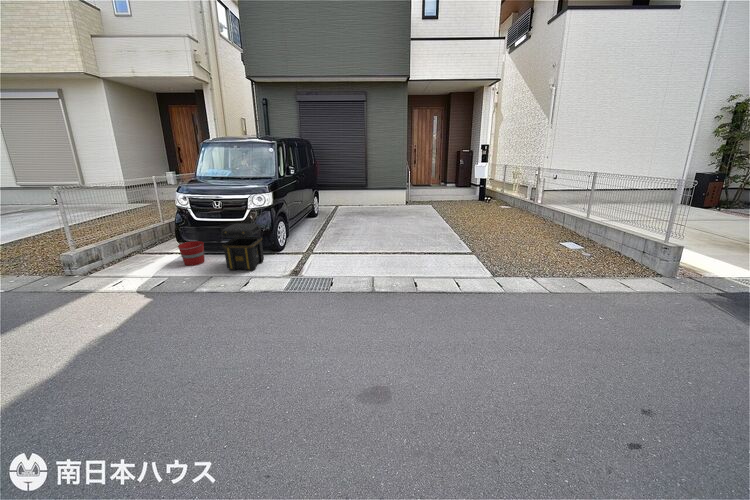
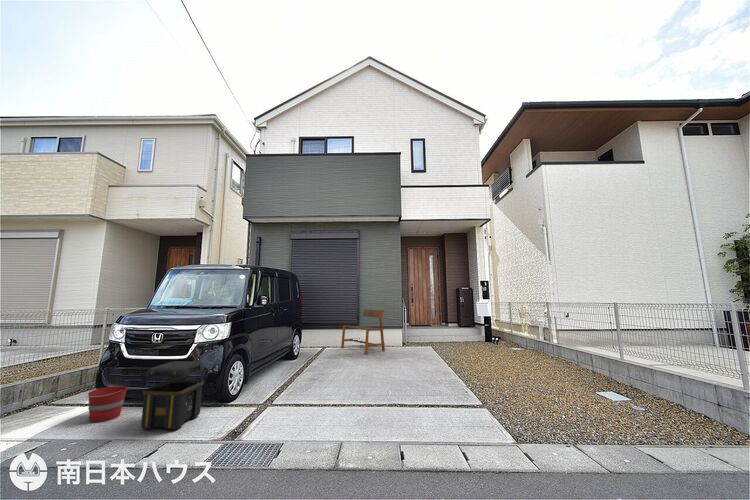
bench: none [353,172,391,212] -> present [341,309,385,354]

